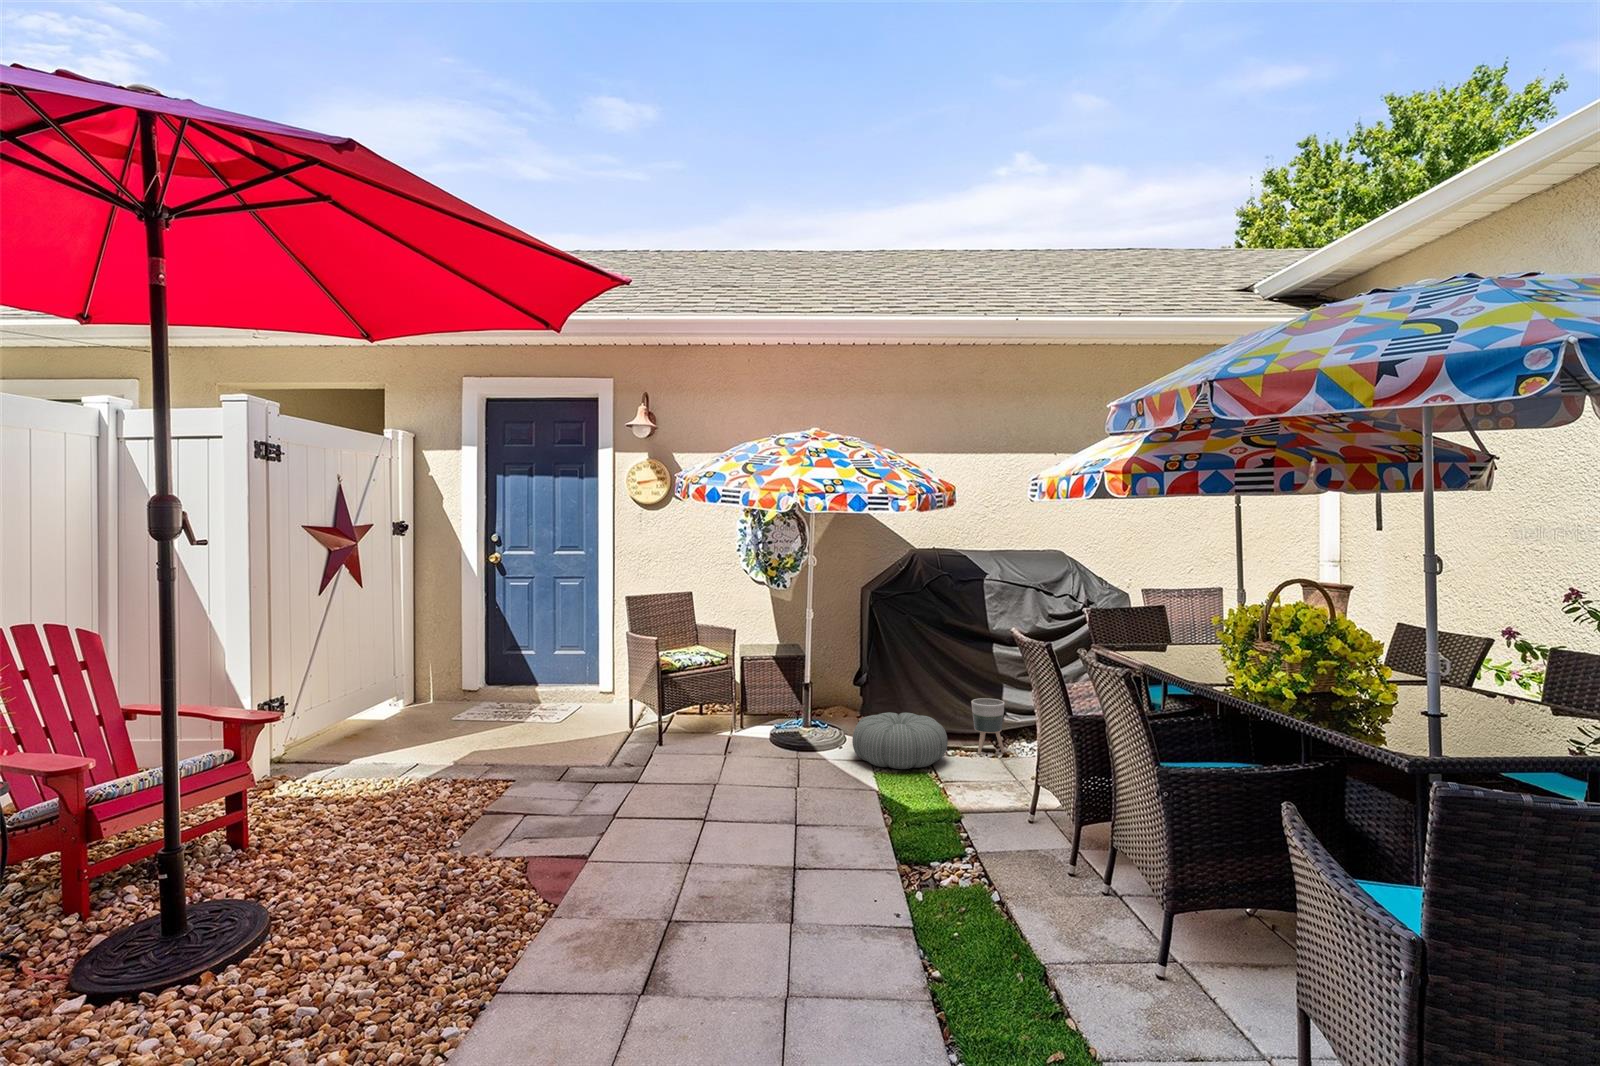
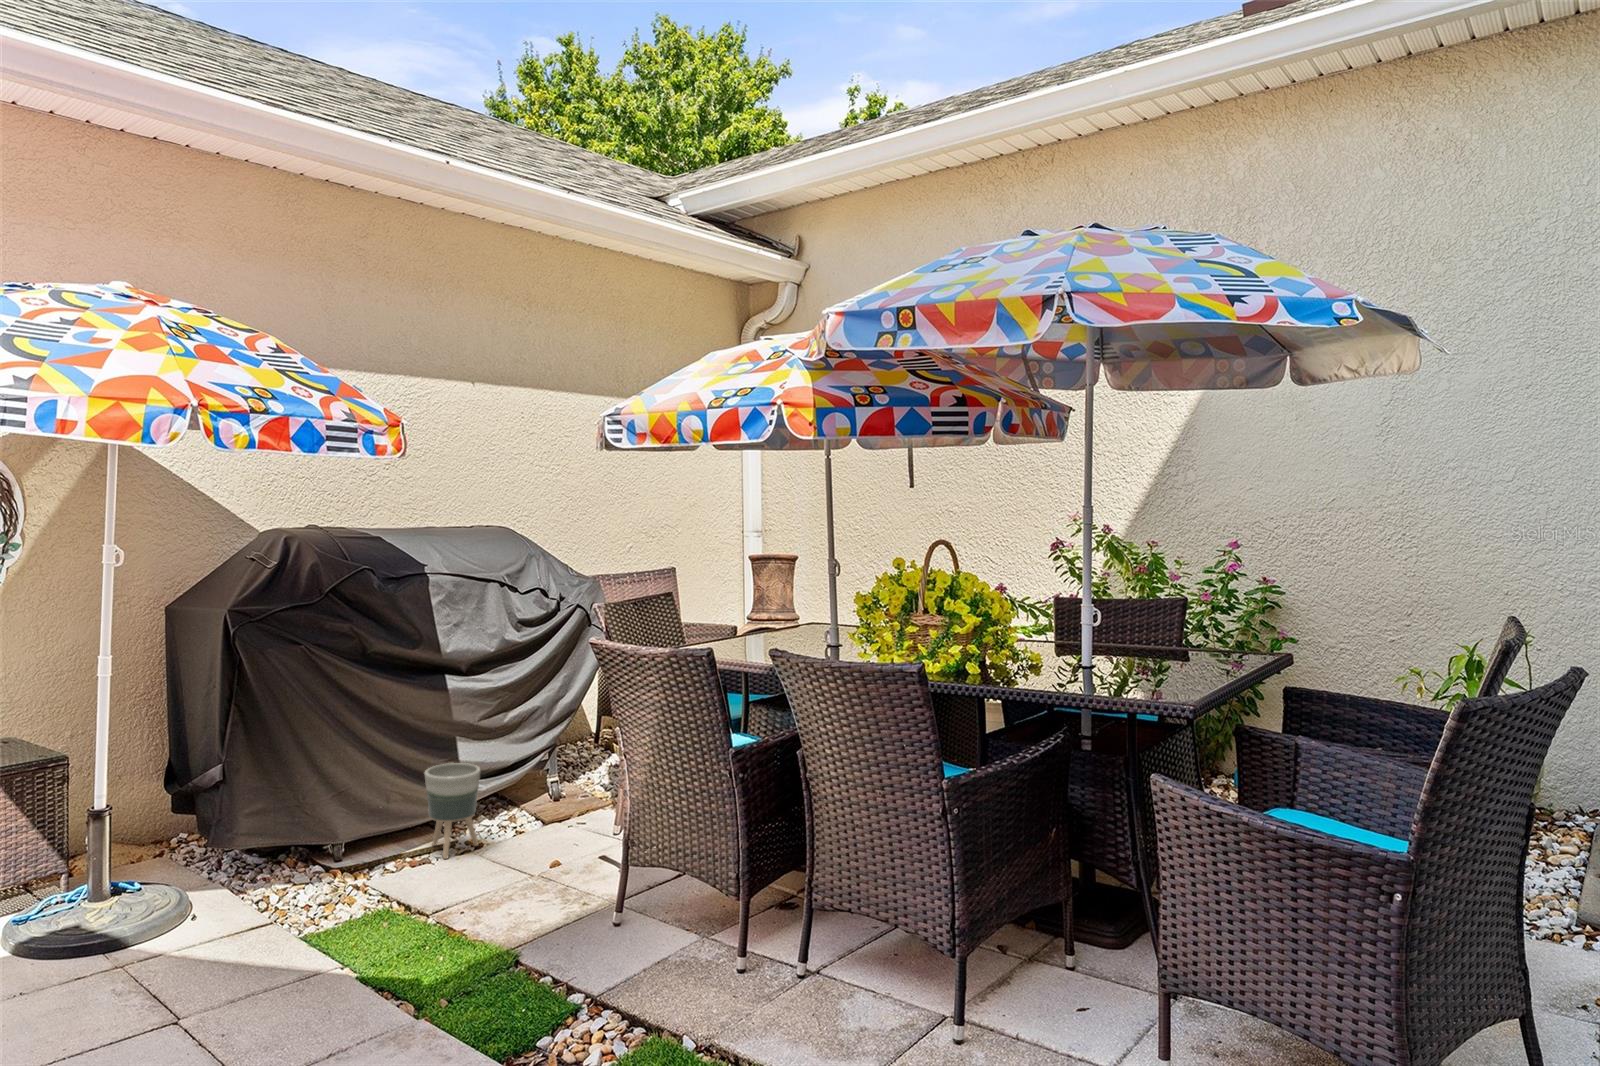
pouf: present [852,712,948,769] -> none [234,817,420,932]

